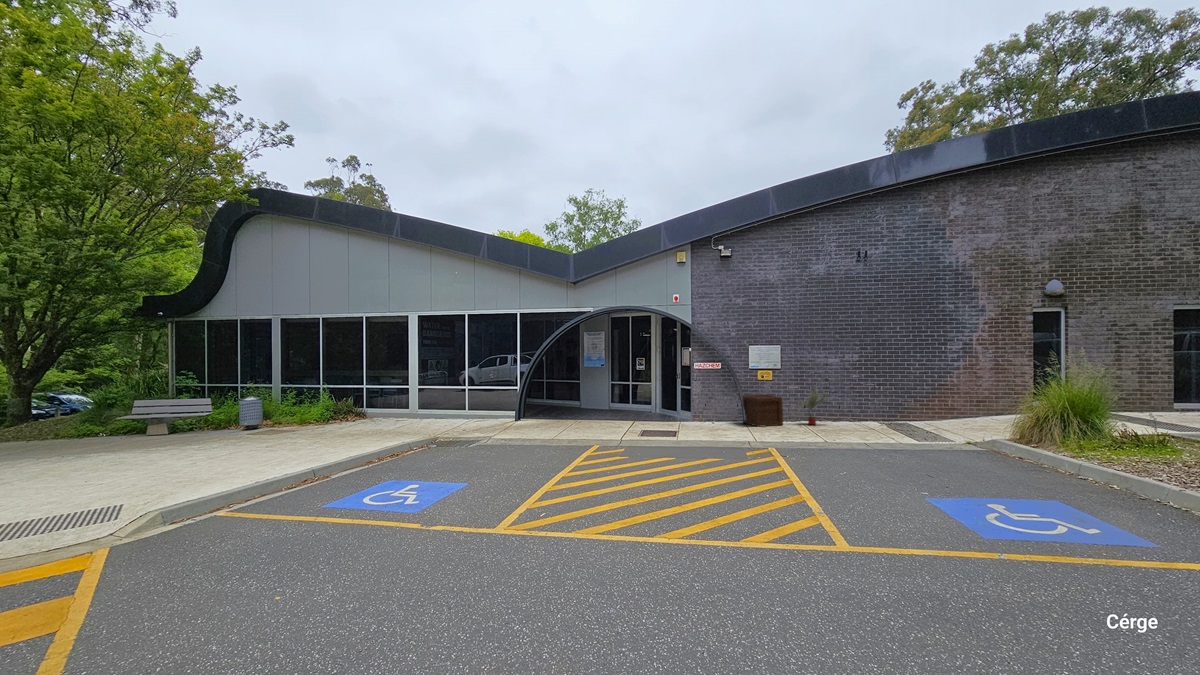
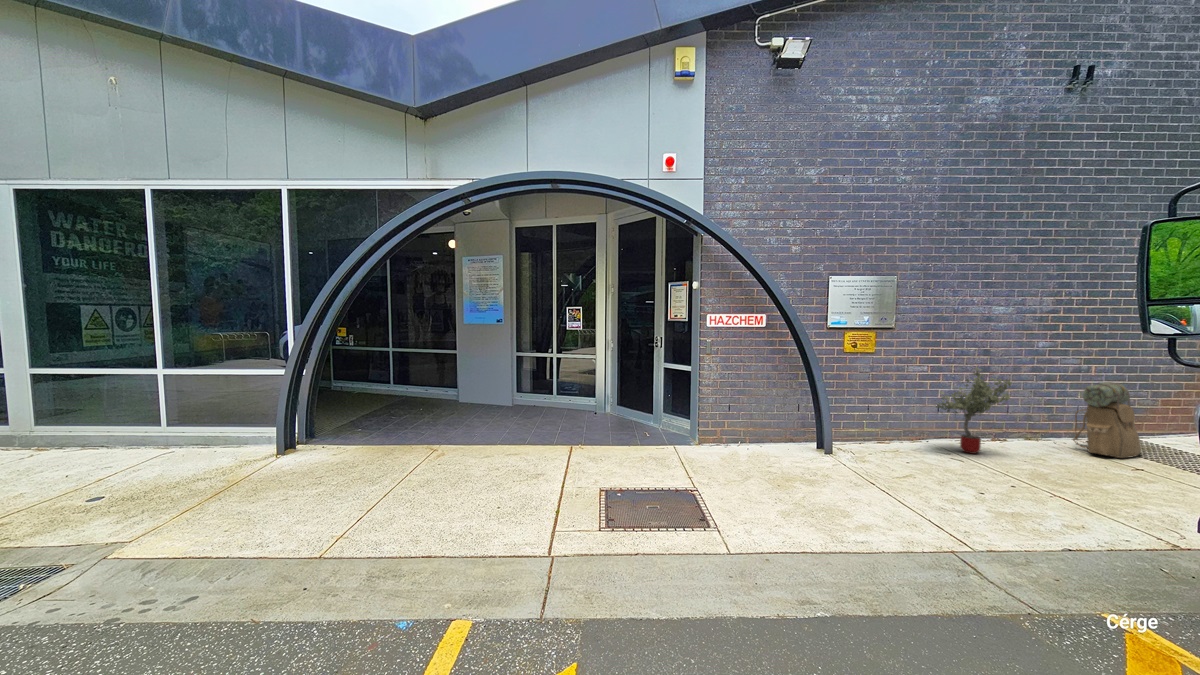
backpack: none [864,394,892,427] -> present [1073,382,1141,458]
wooden crate: present [742,395,783,427] -> none [814,383,917,465]

